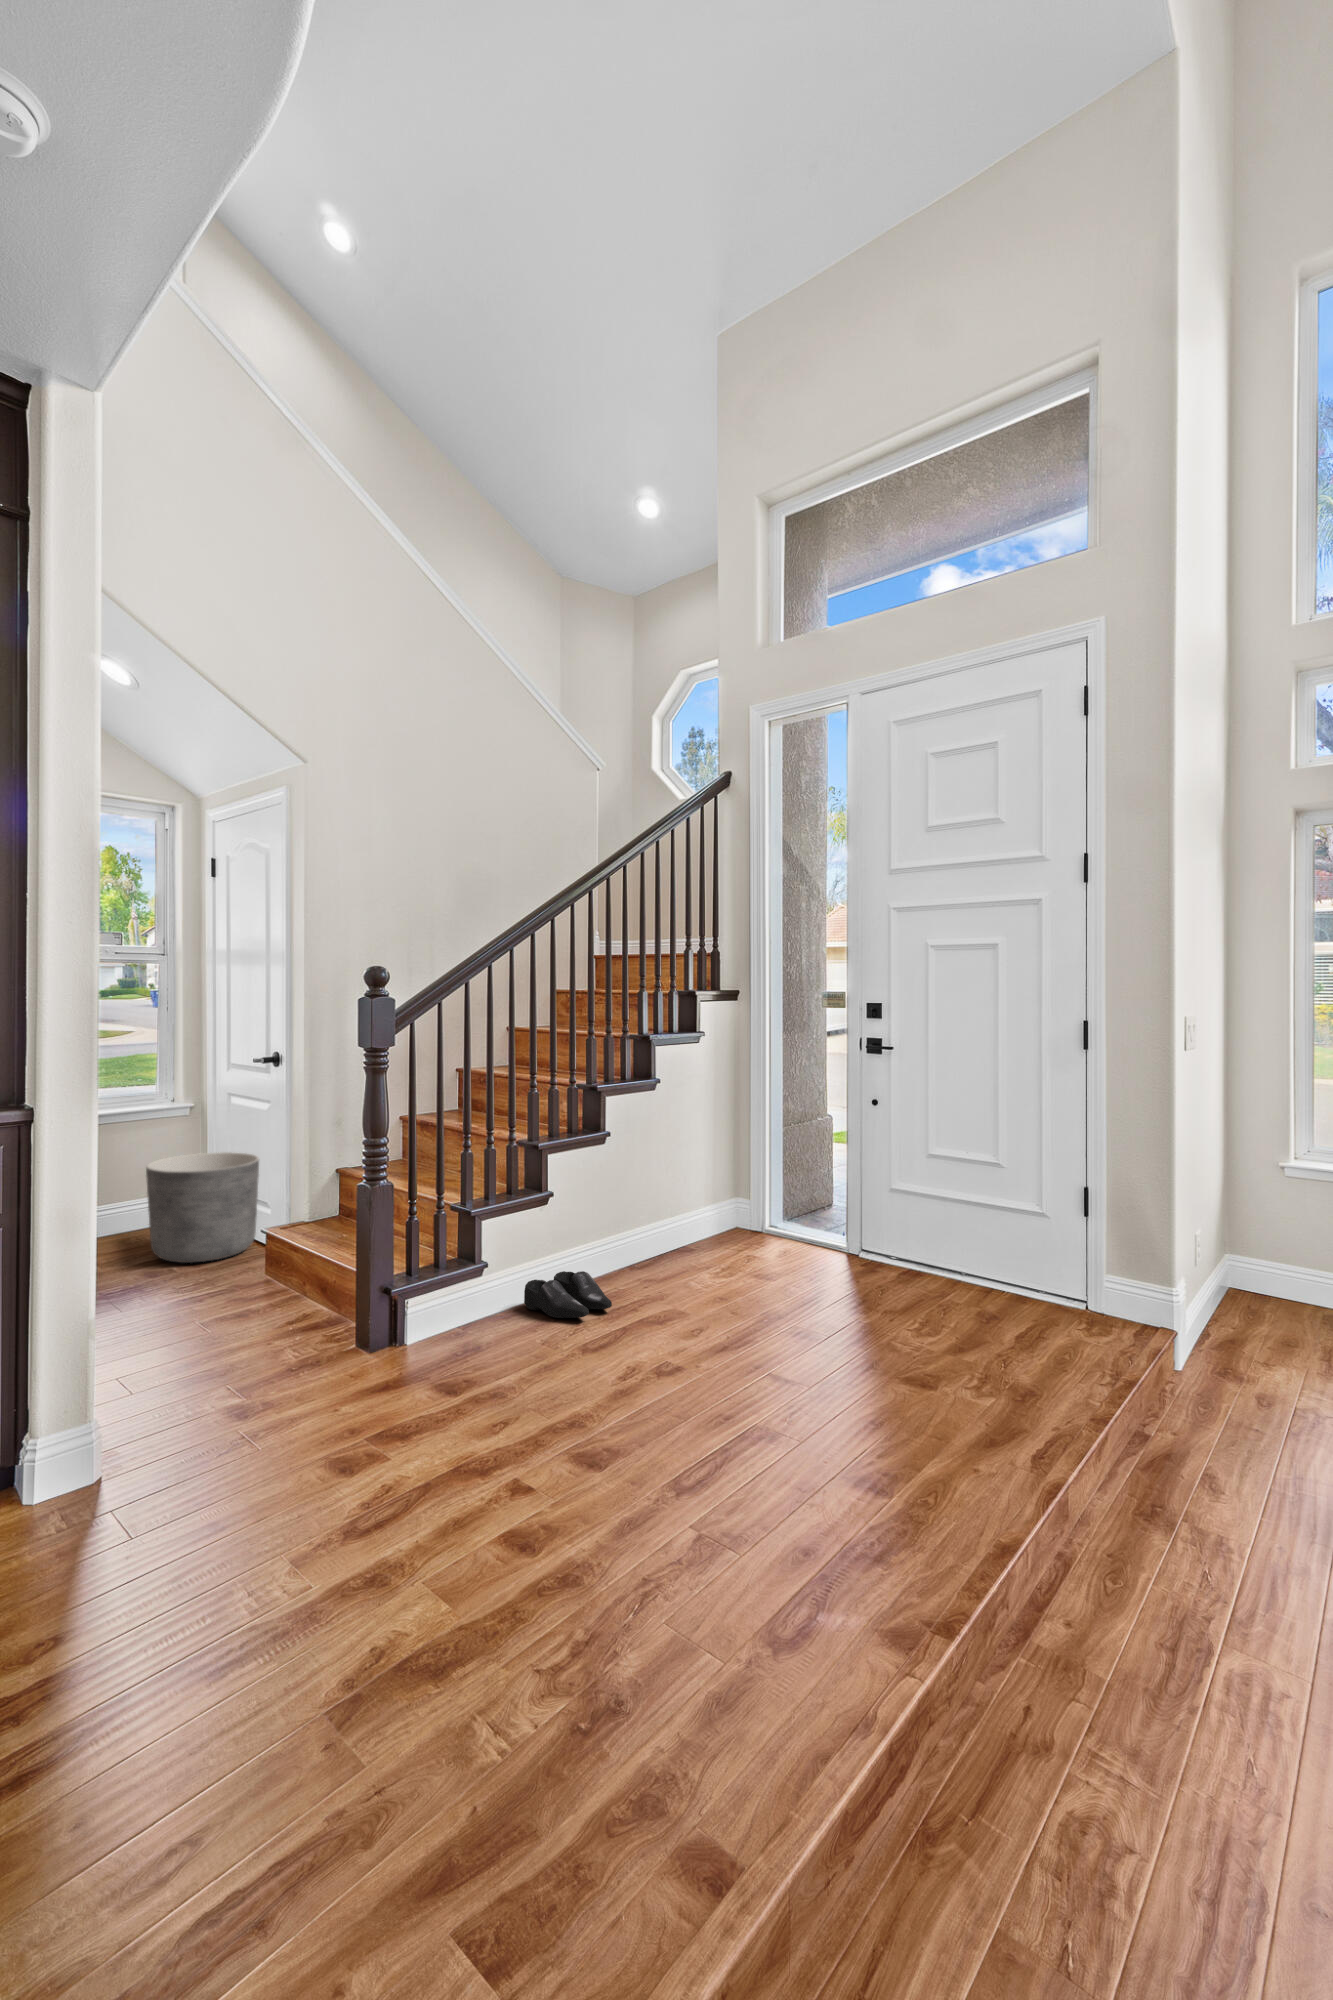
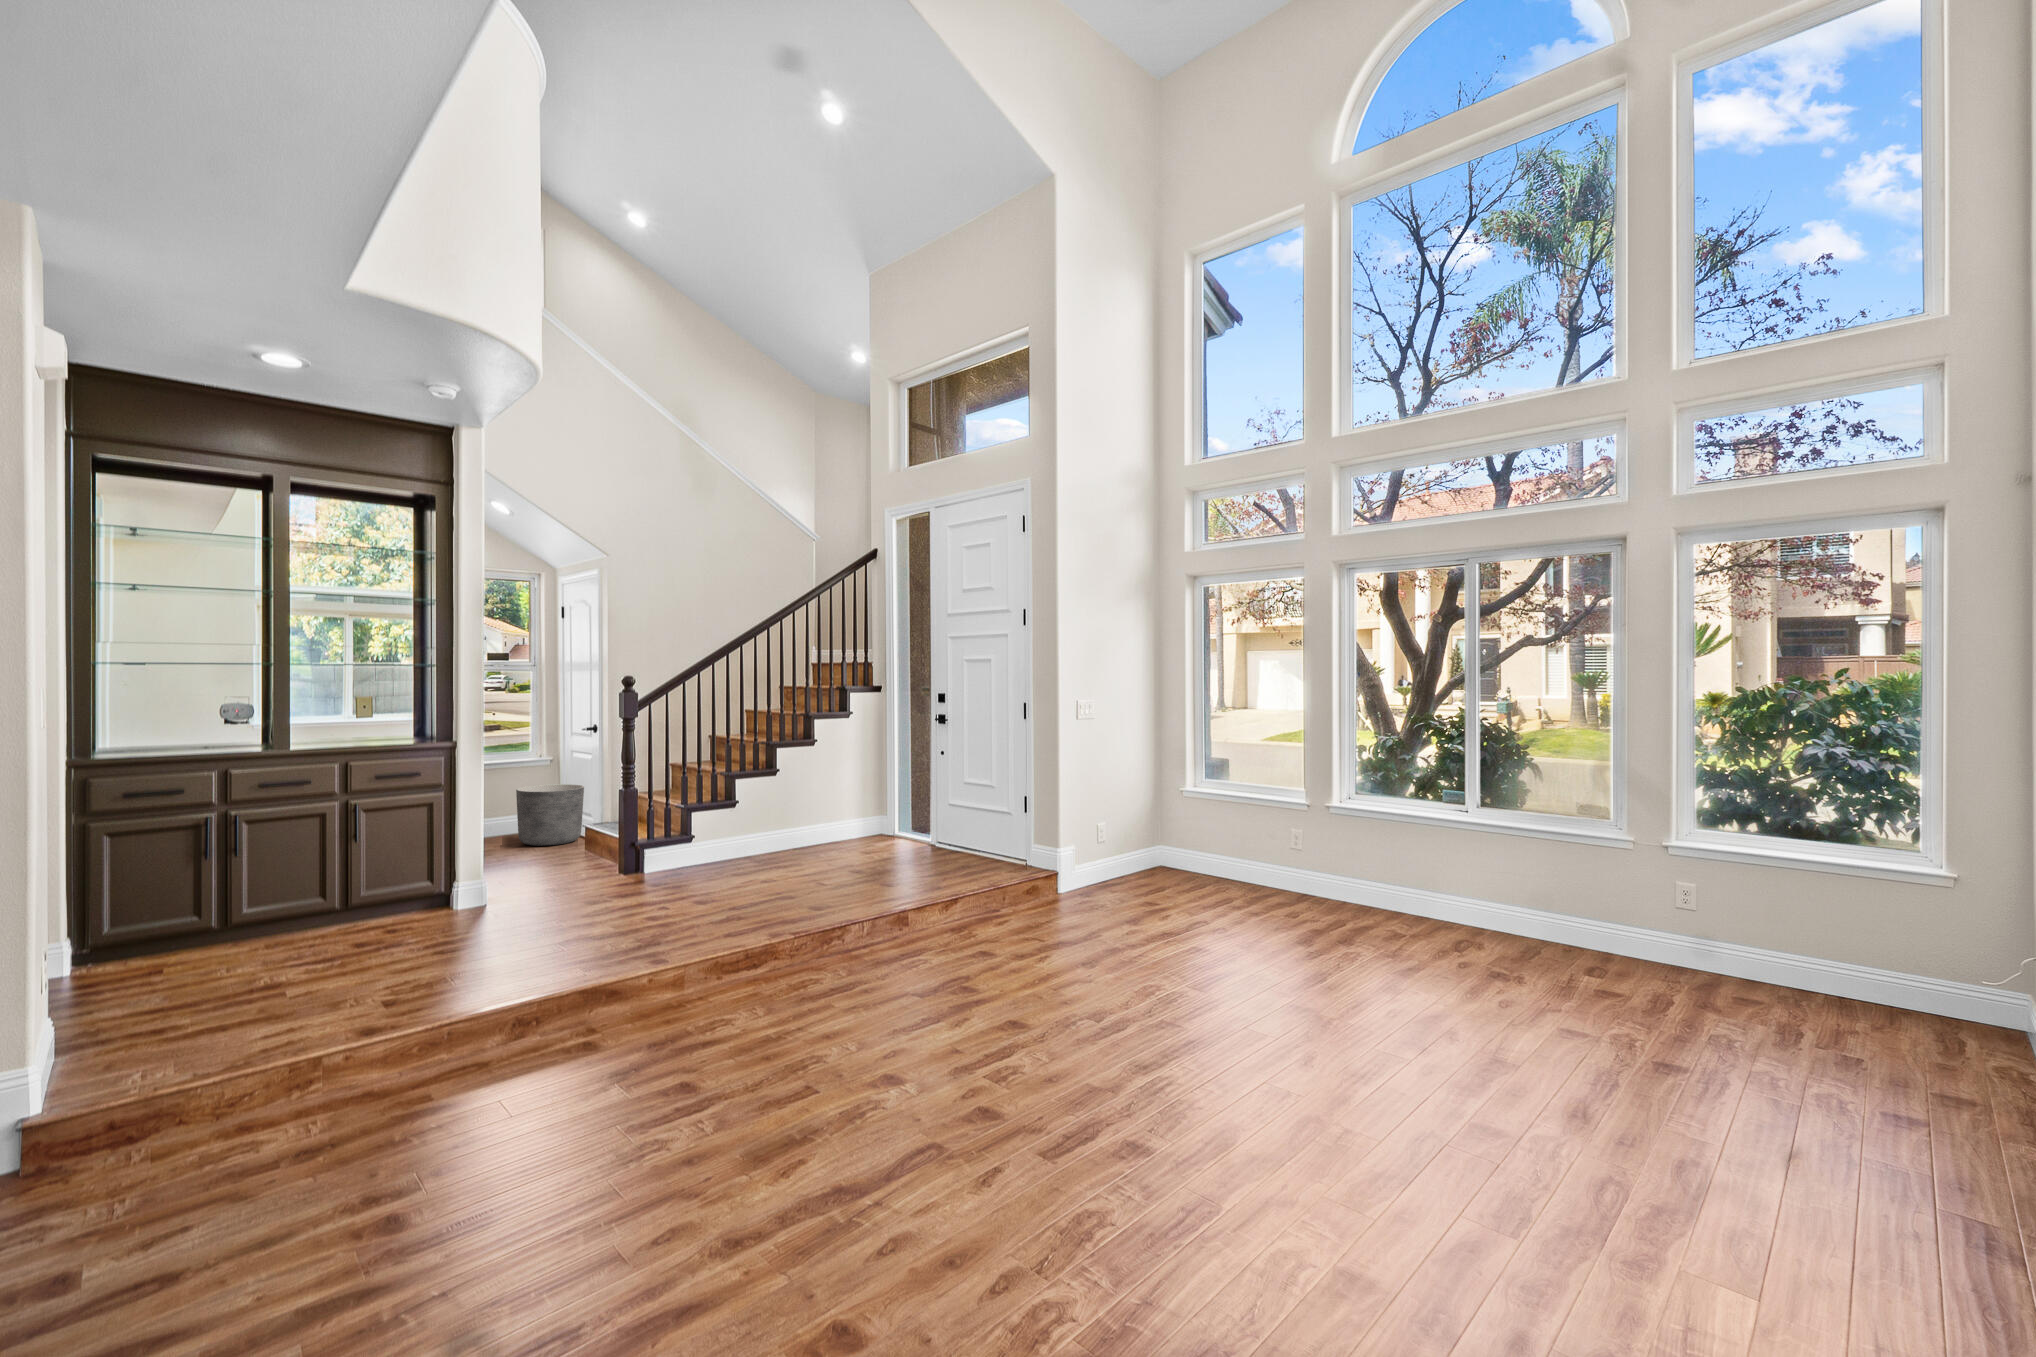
shoe: present [524,1271,612,1318] -> none [718,844,764,865]

